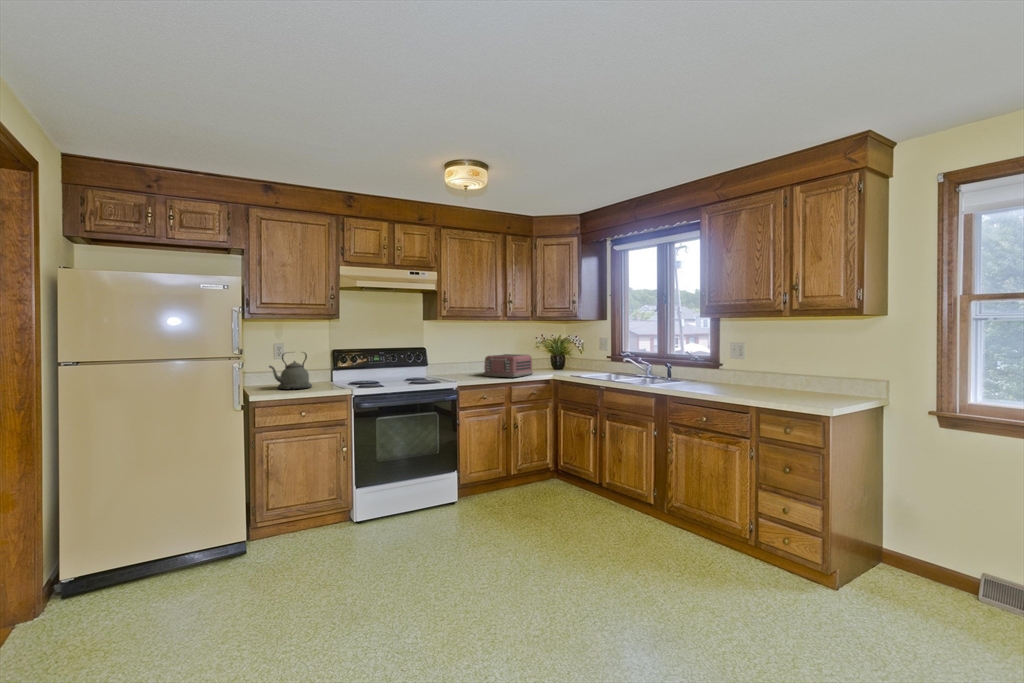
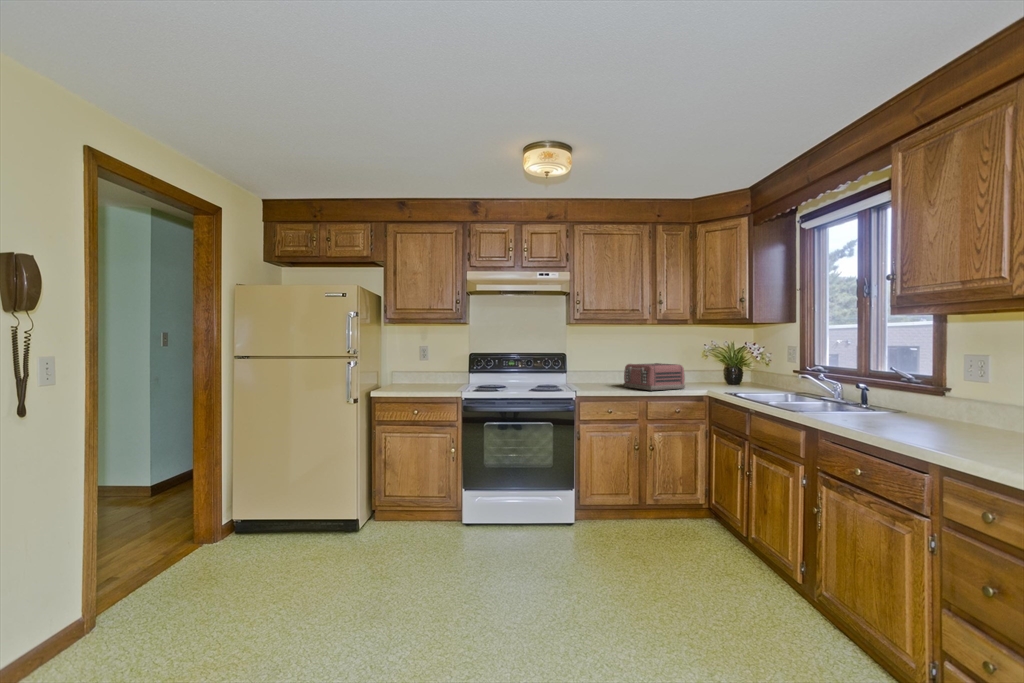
kettle: present [269,353,312,389] -> none [401,354,440,388]

